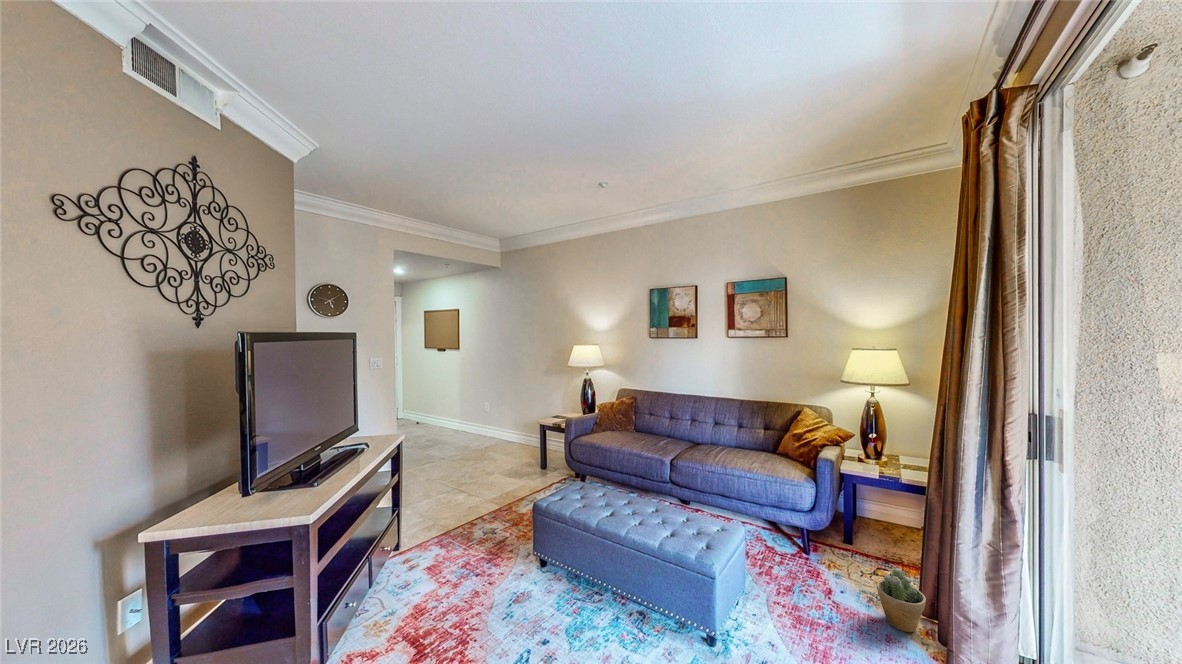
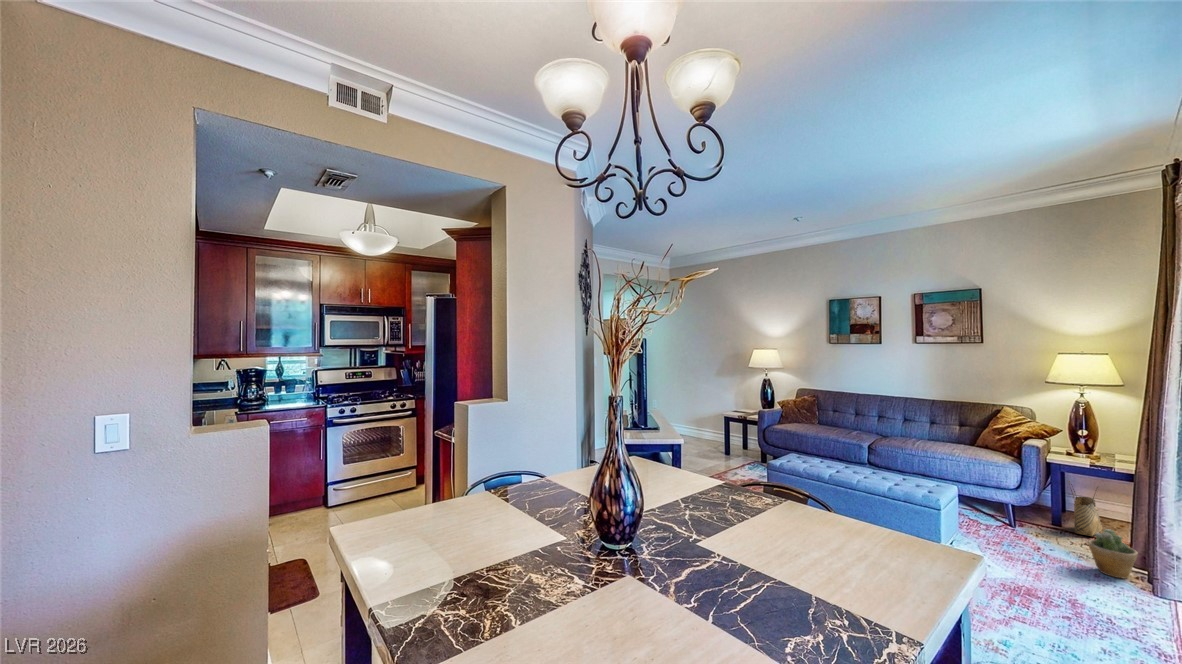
woven basket: none [860,492,890,557] -> present [1068,481,1103,536]

